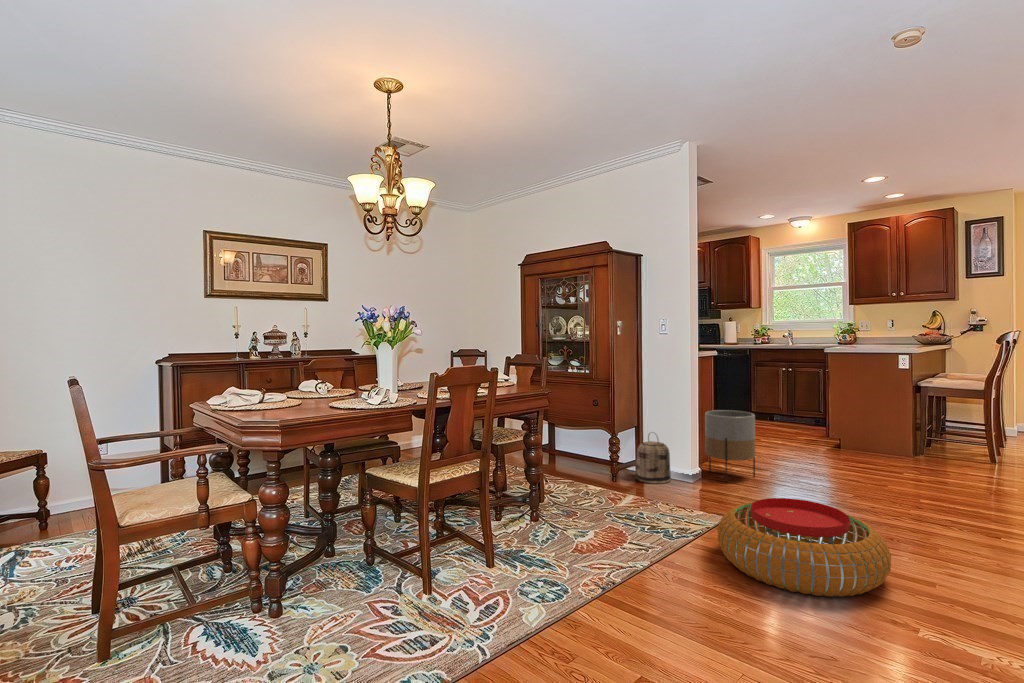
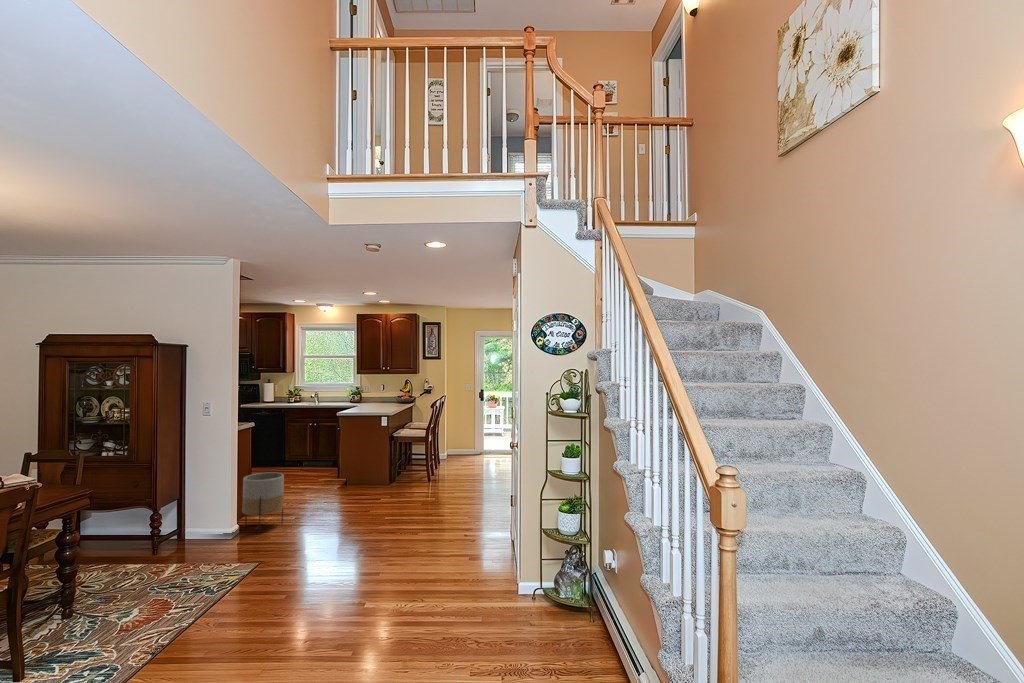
basket: present [636,434,671,484] -> none [176,503,211,550]
pouf: present [718,498,891,597] -> none [251,539,359,605]

